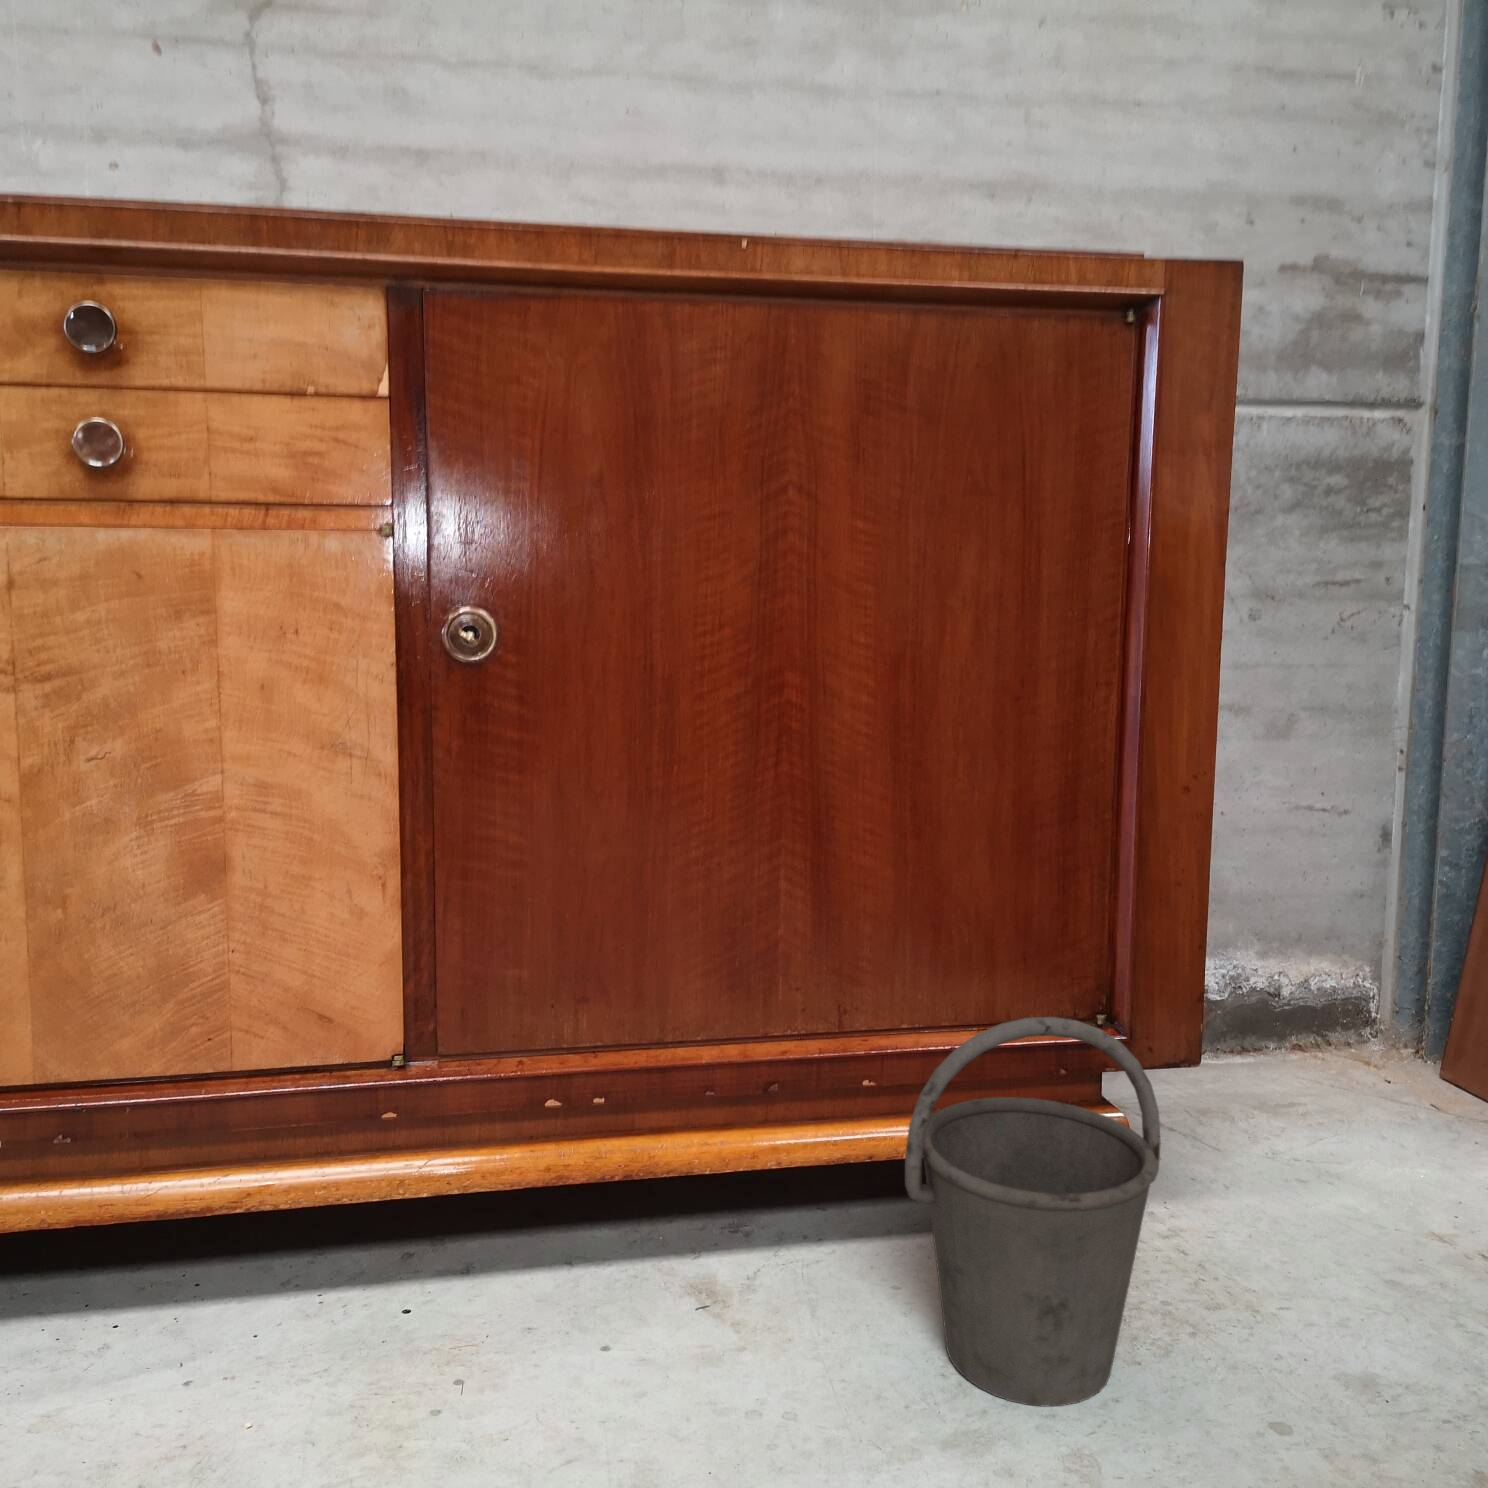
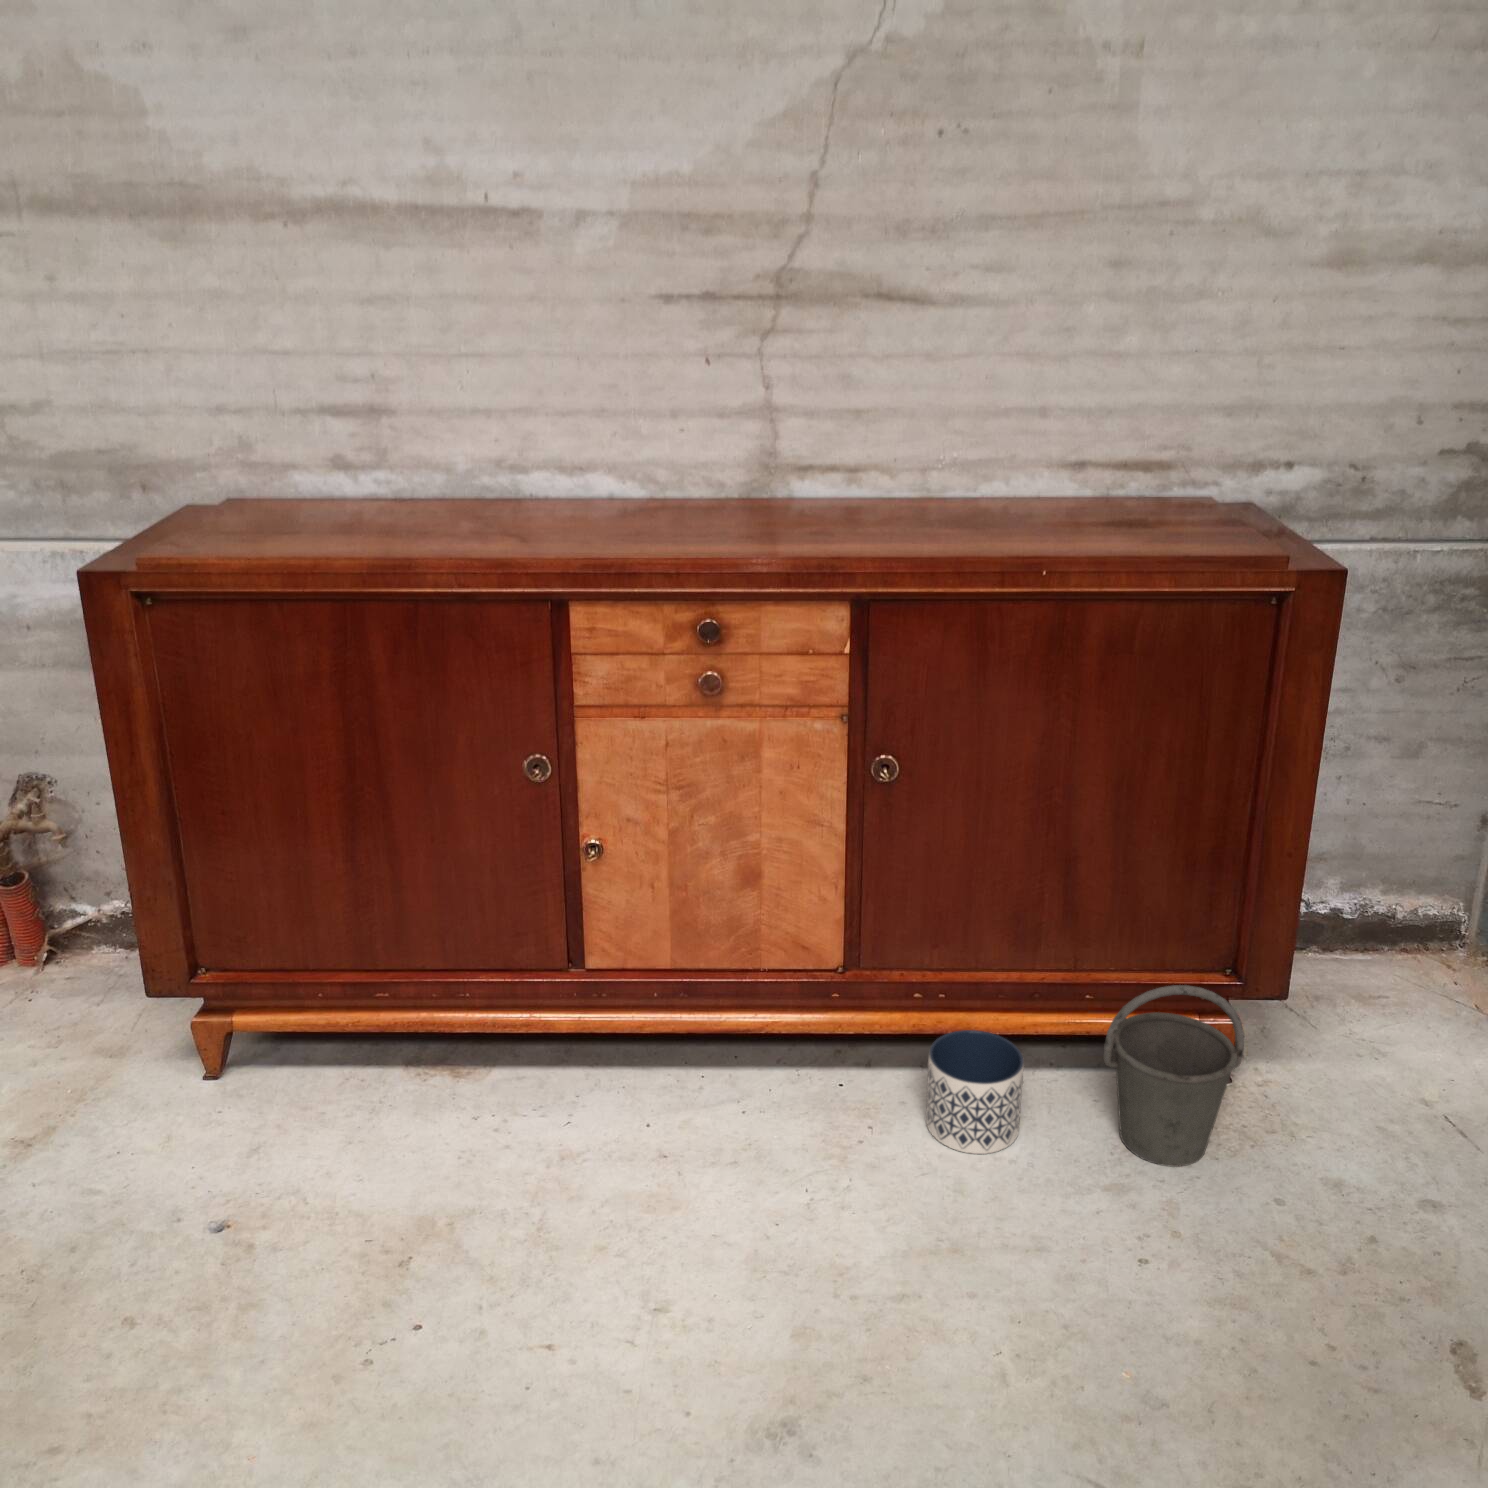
planter: none [562,1161,752,1423] -> present [926,1030,1024,1154]

